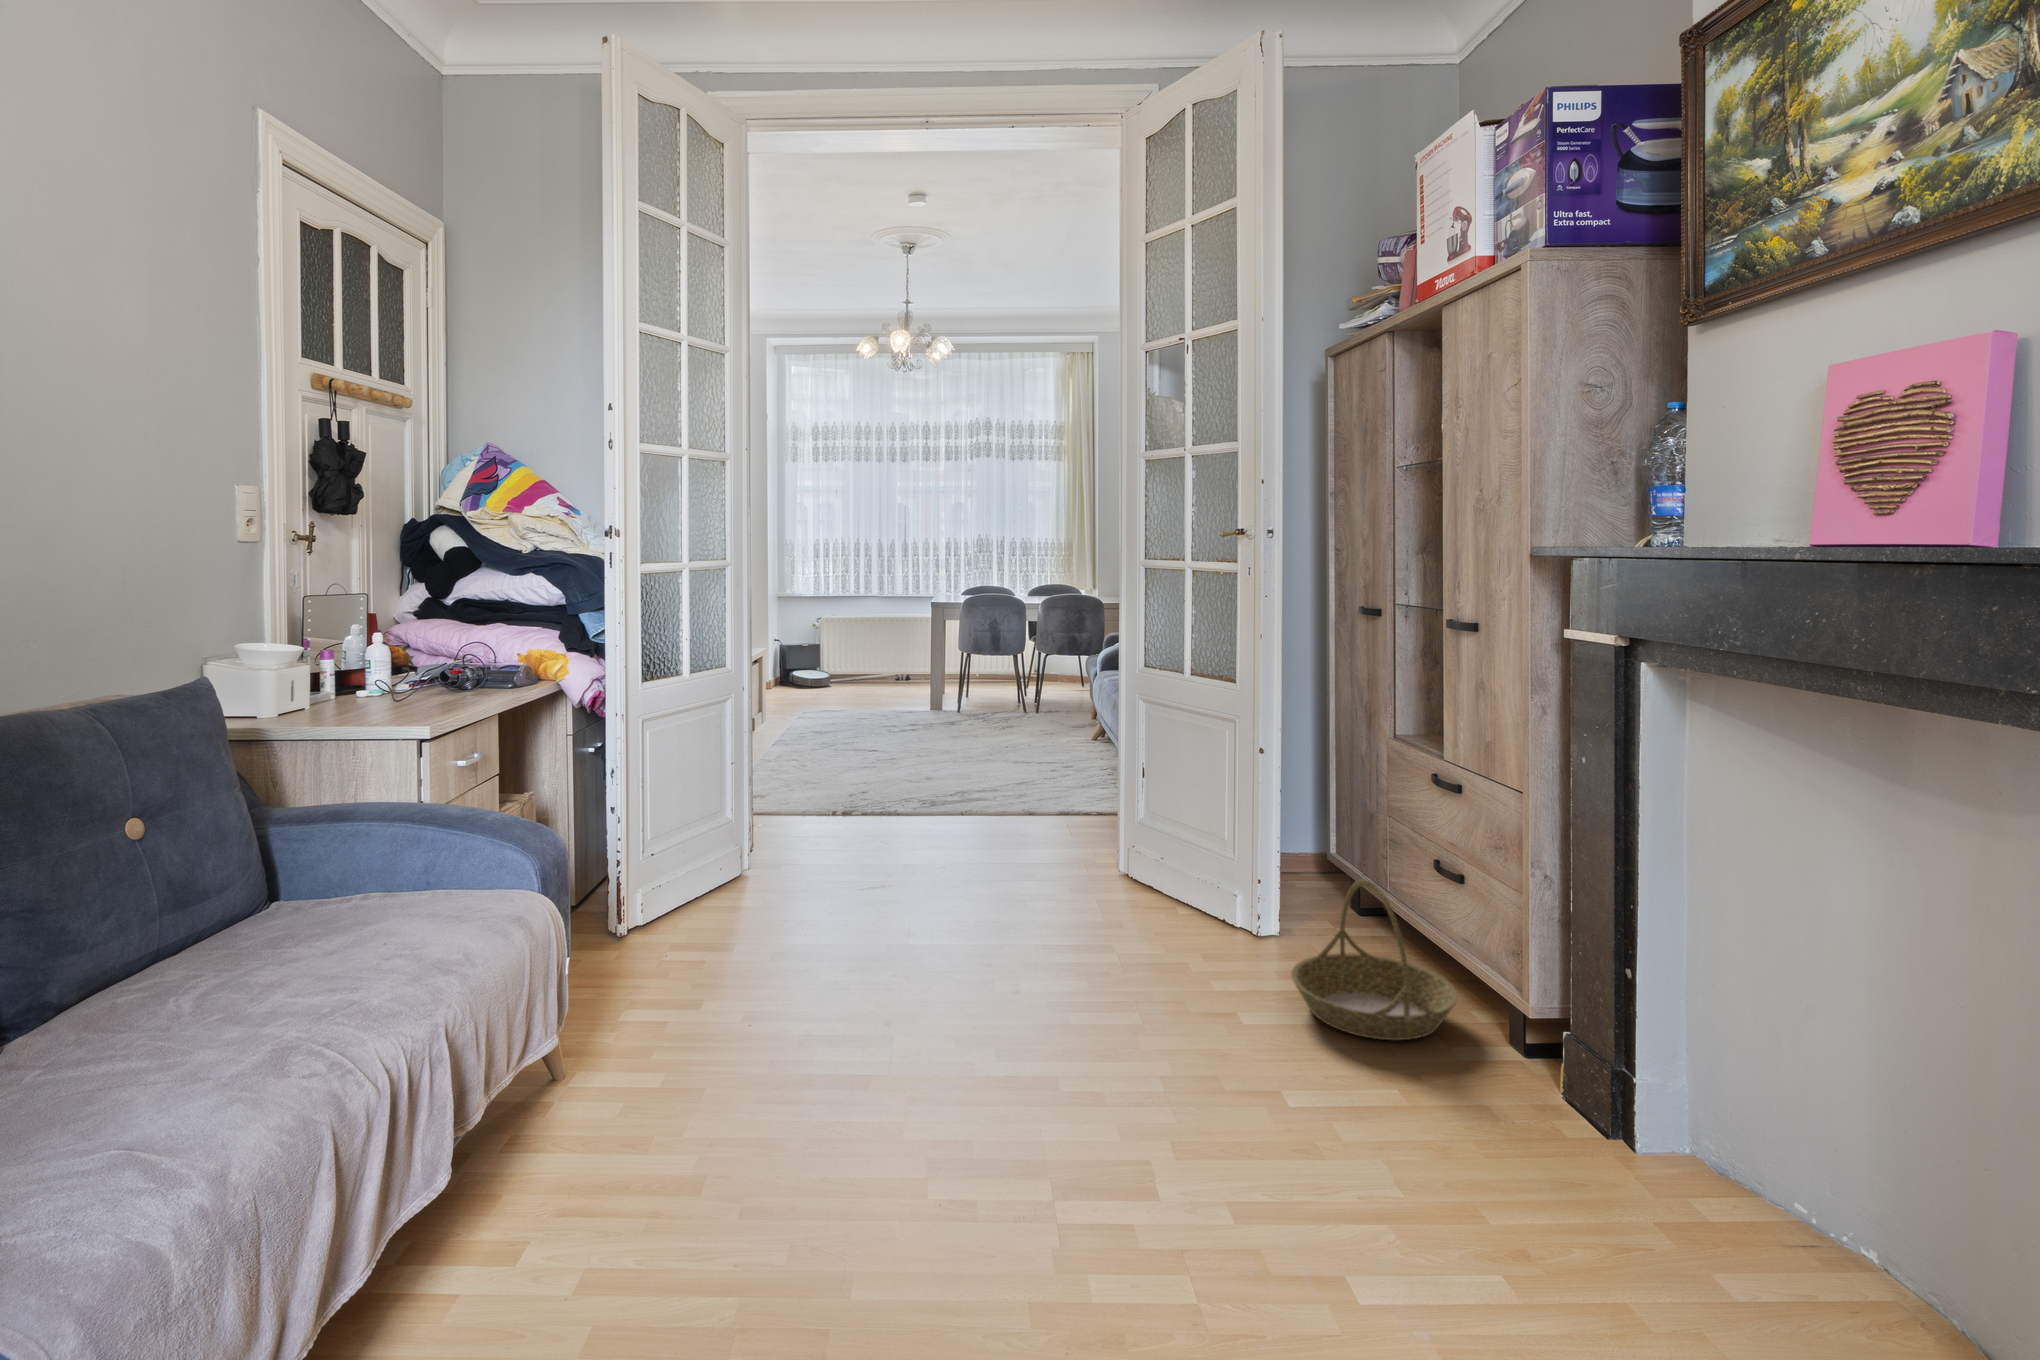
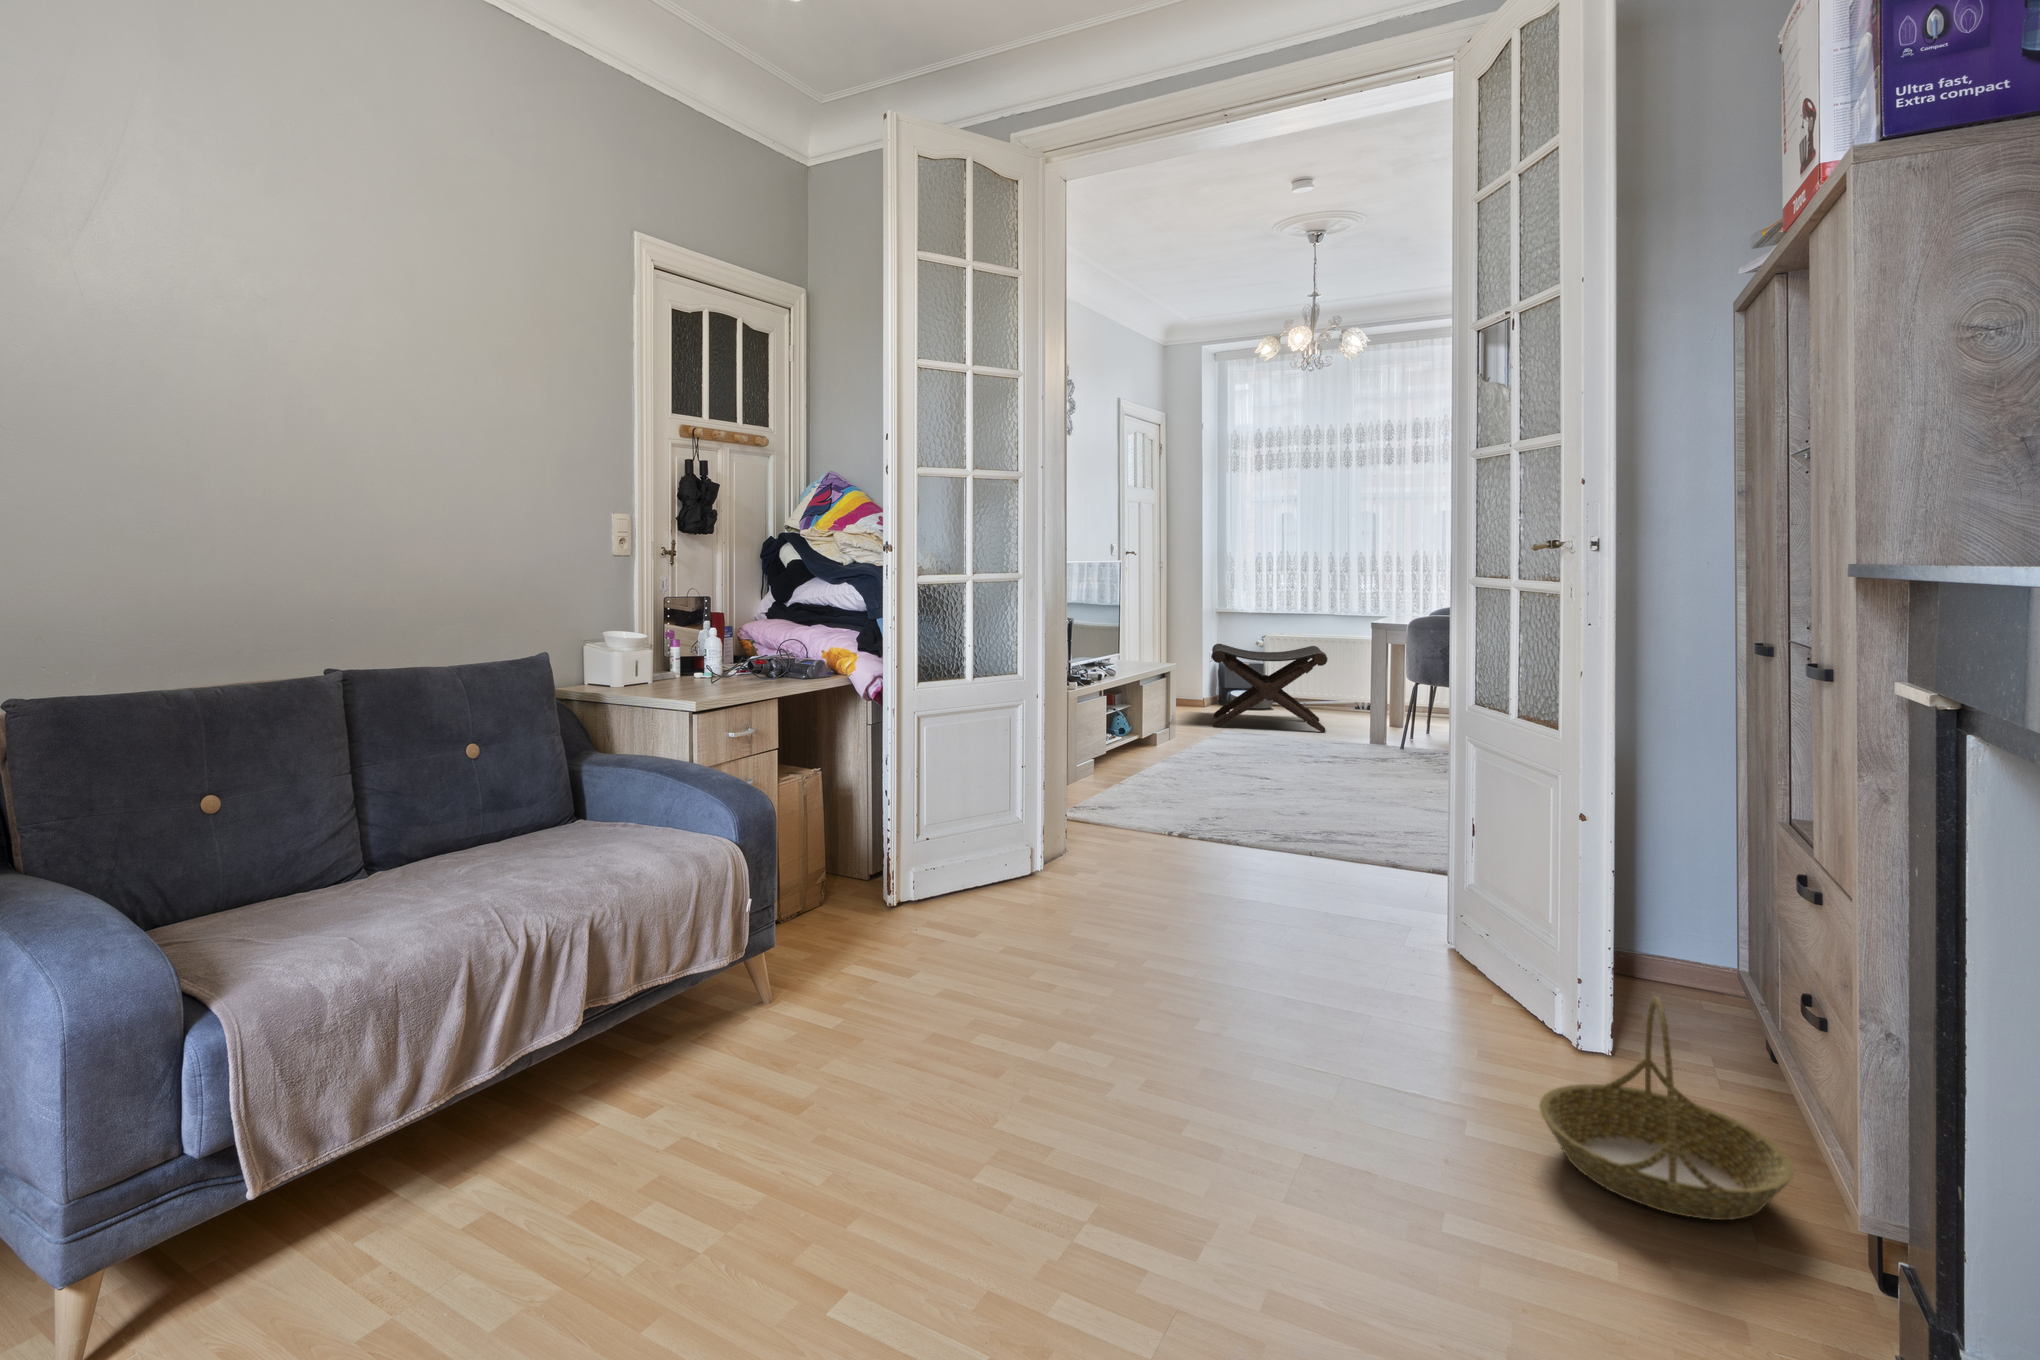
footstool: none [788,625,895,706] -> present [1212,644,1328,732]

